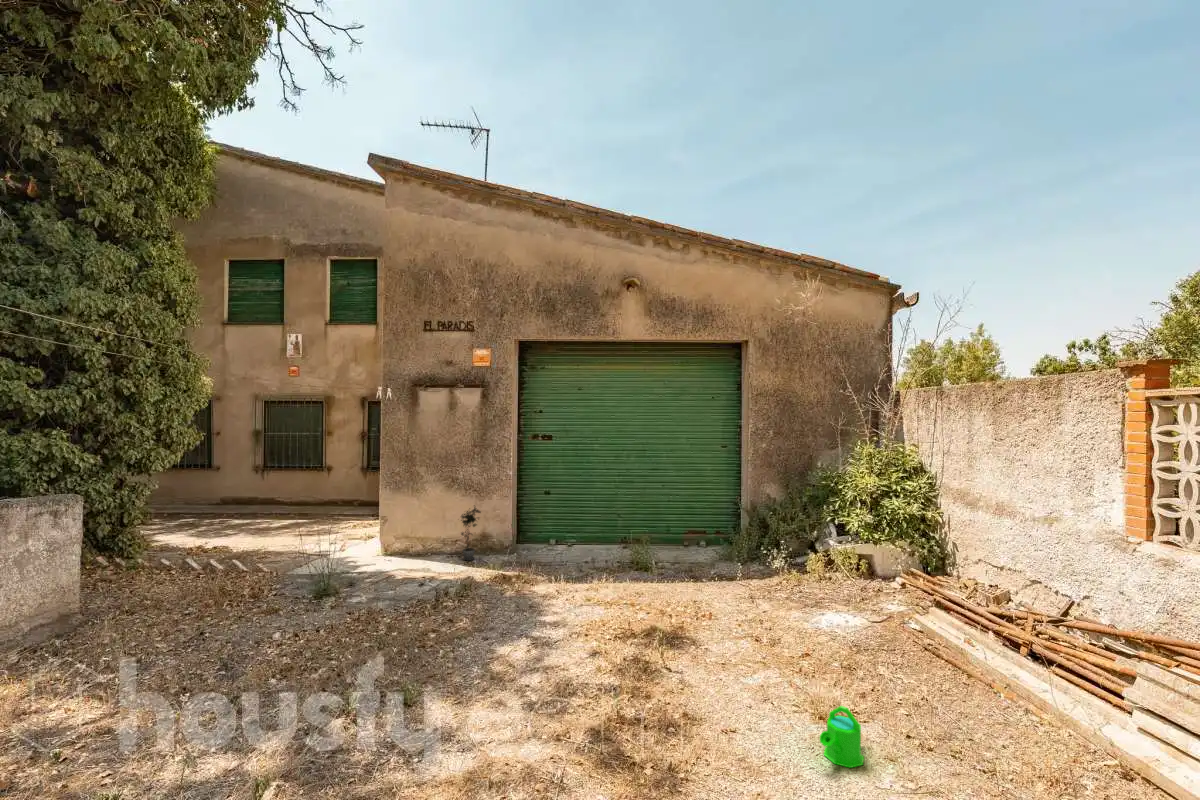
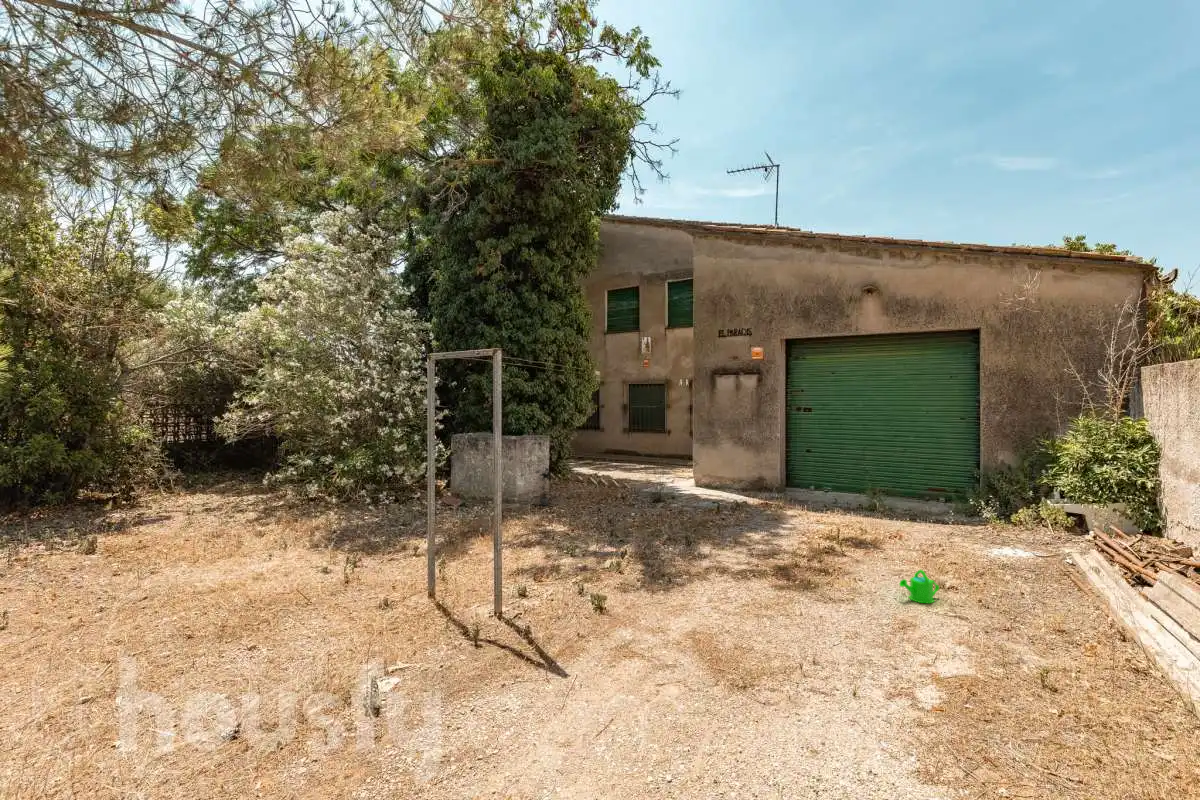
potted plant: present [461,507,481,561] -> present [536,468,553,505]

